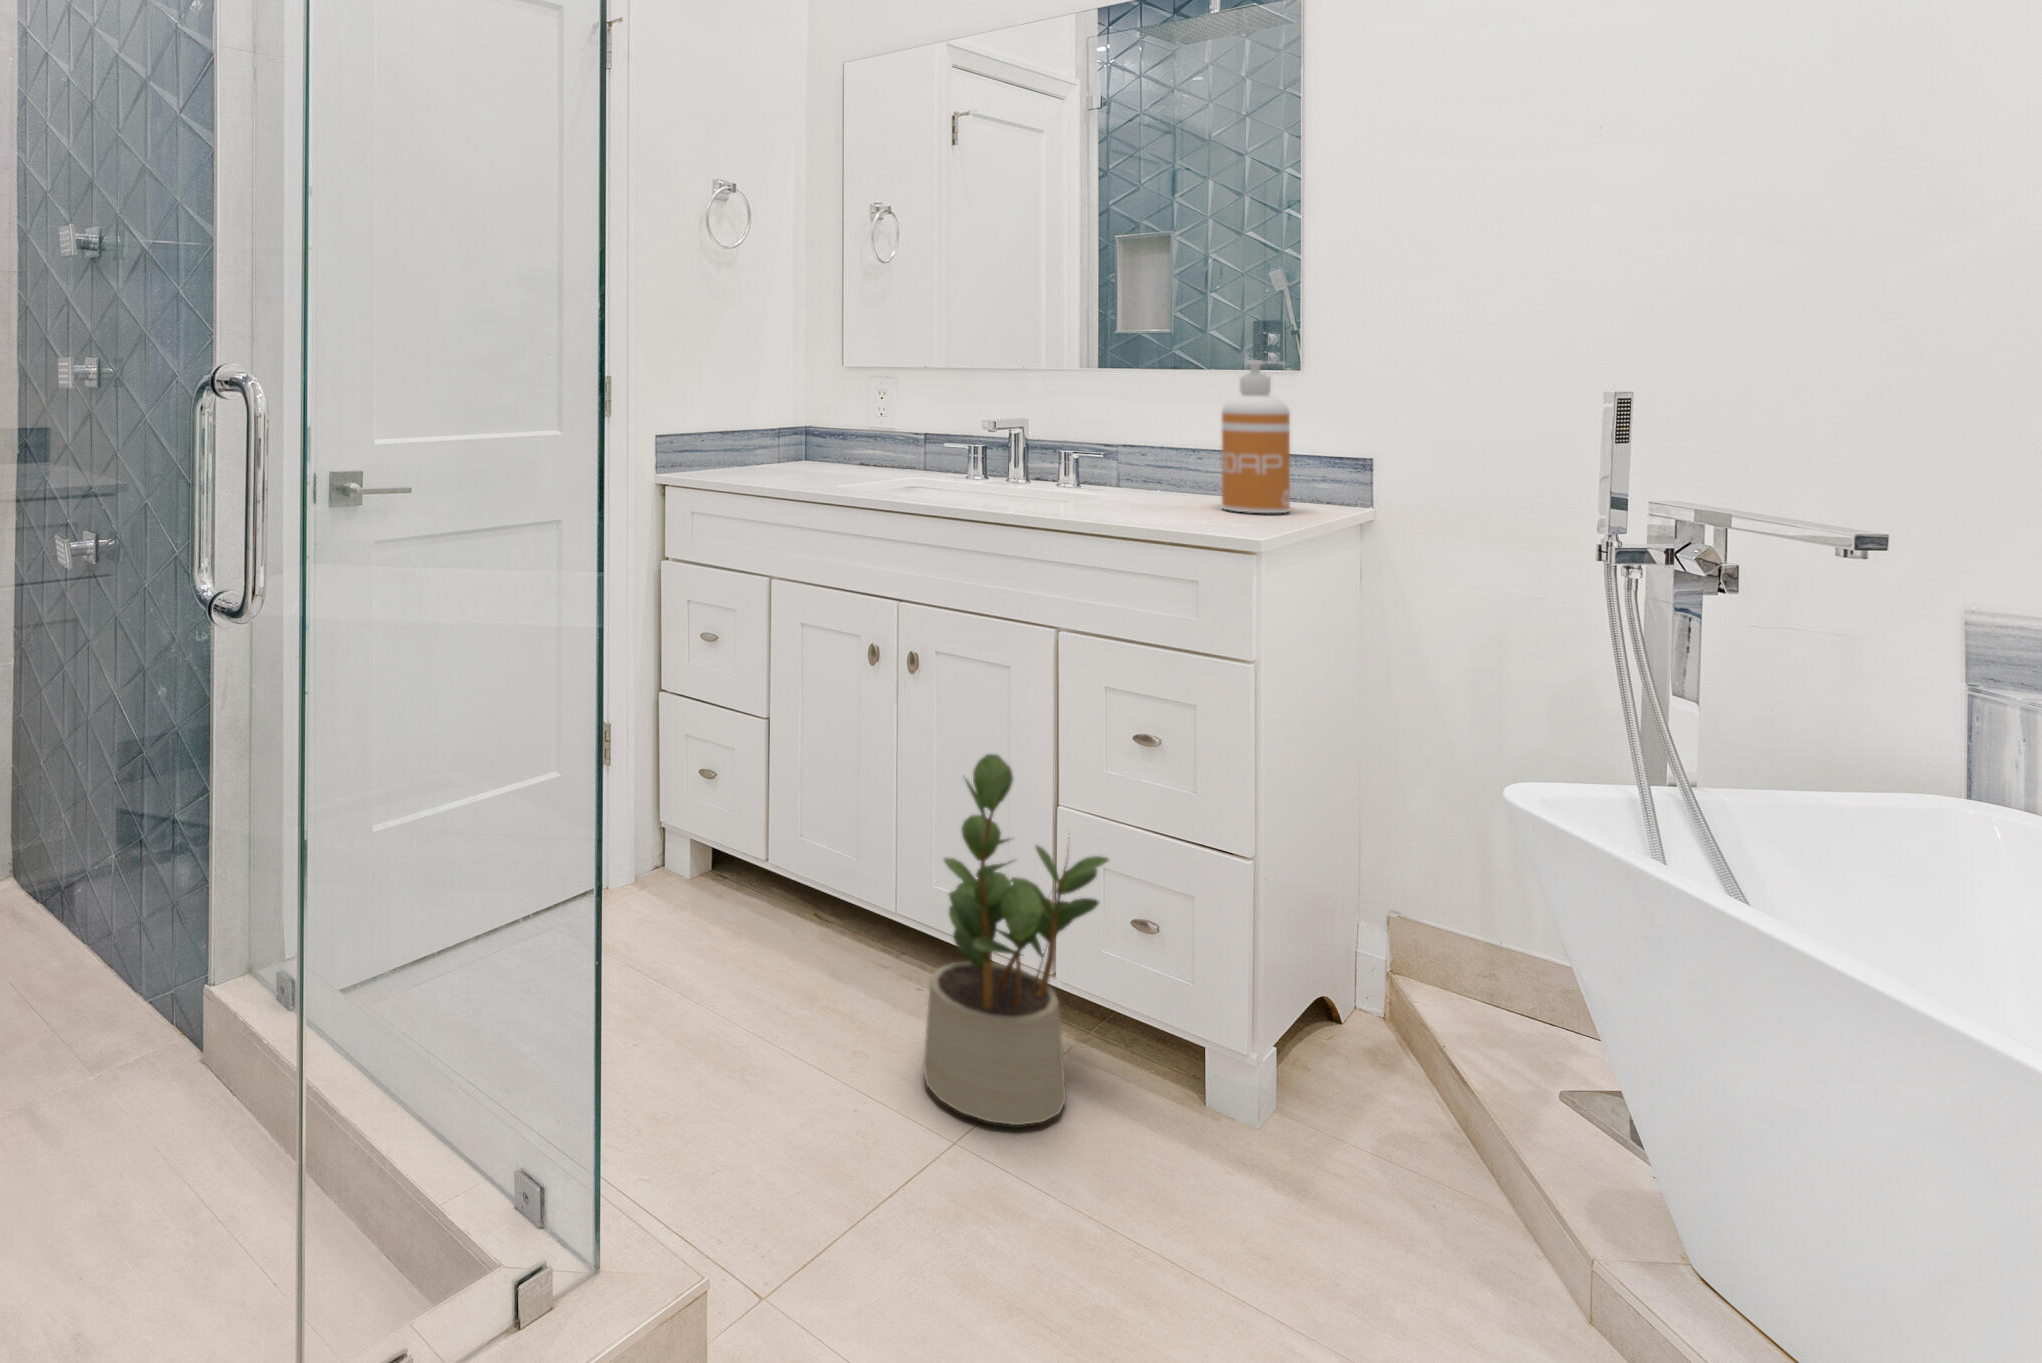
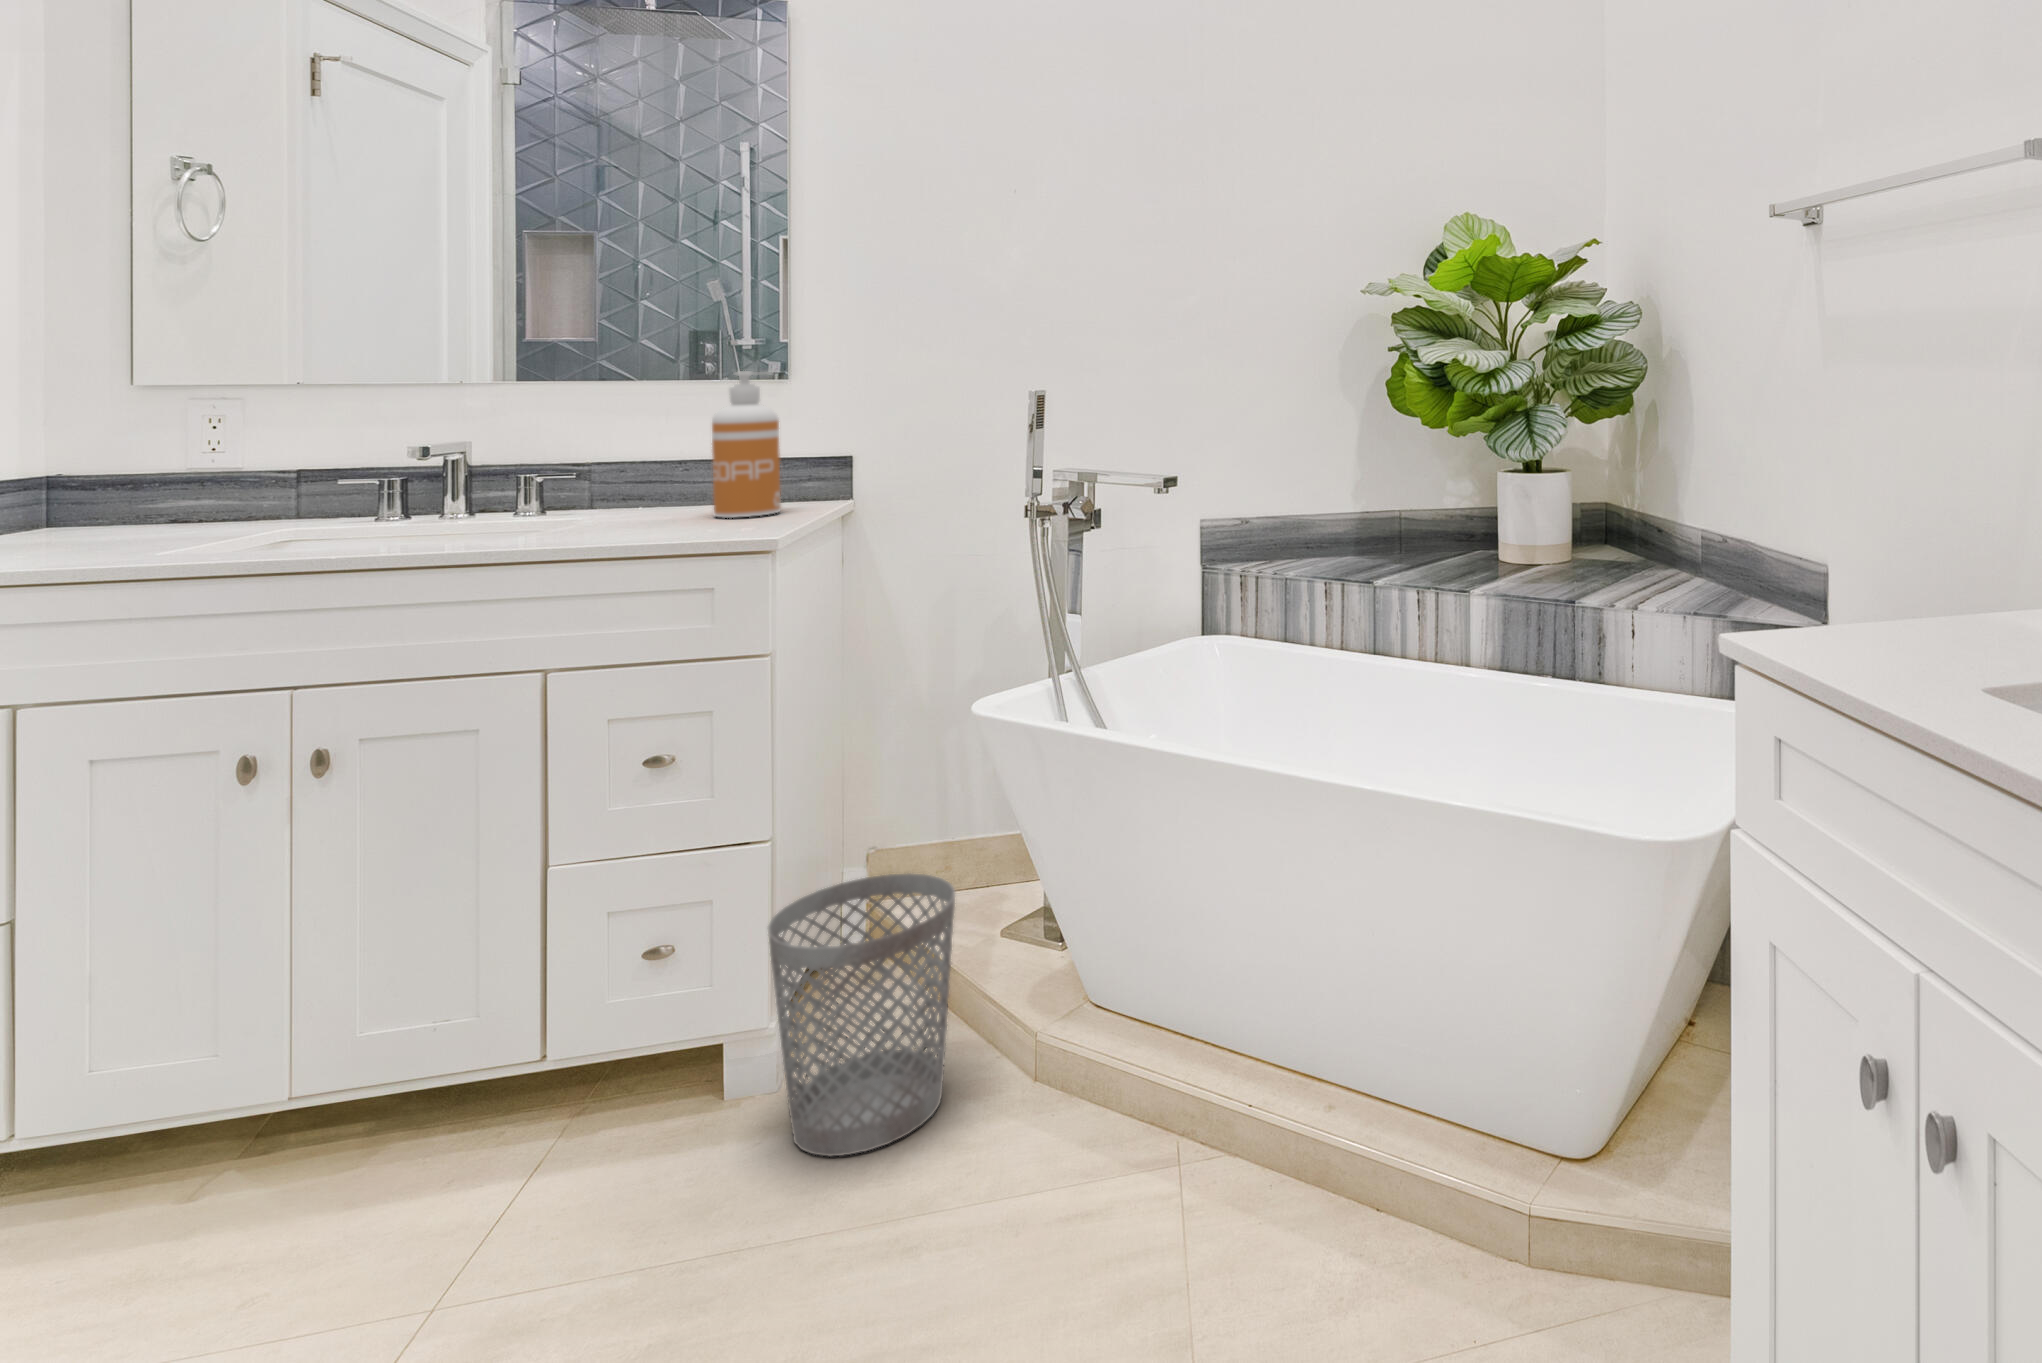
potted plant: present [924,754,1108,1125] -> none [375,829,619,1265]
wastebasket: none [1243,934,1471,1268] -> present [768,874,955,1156]

